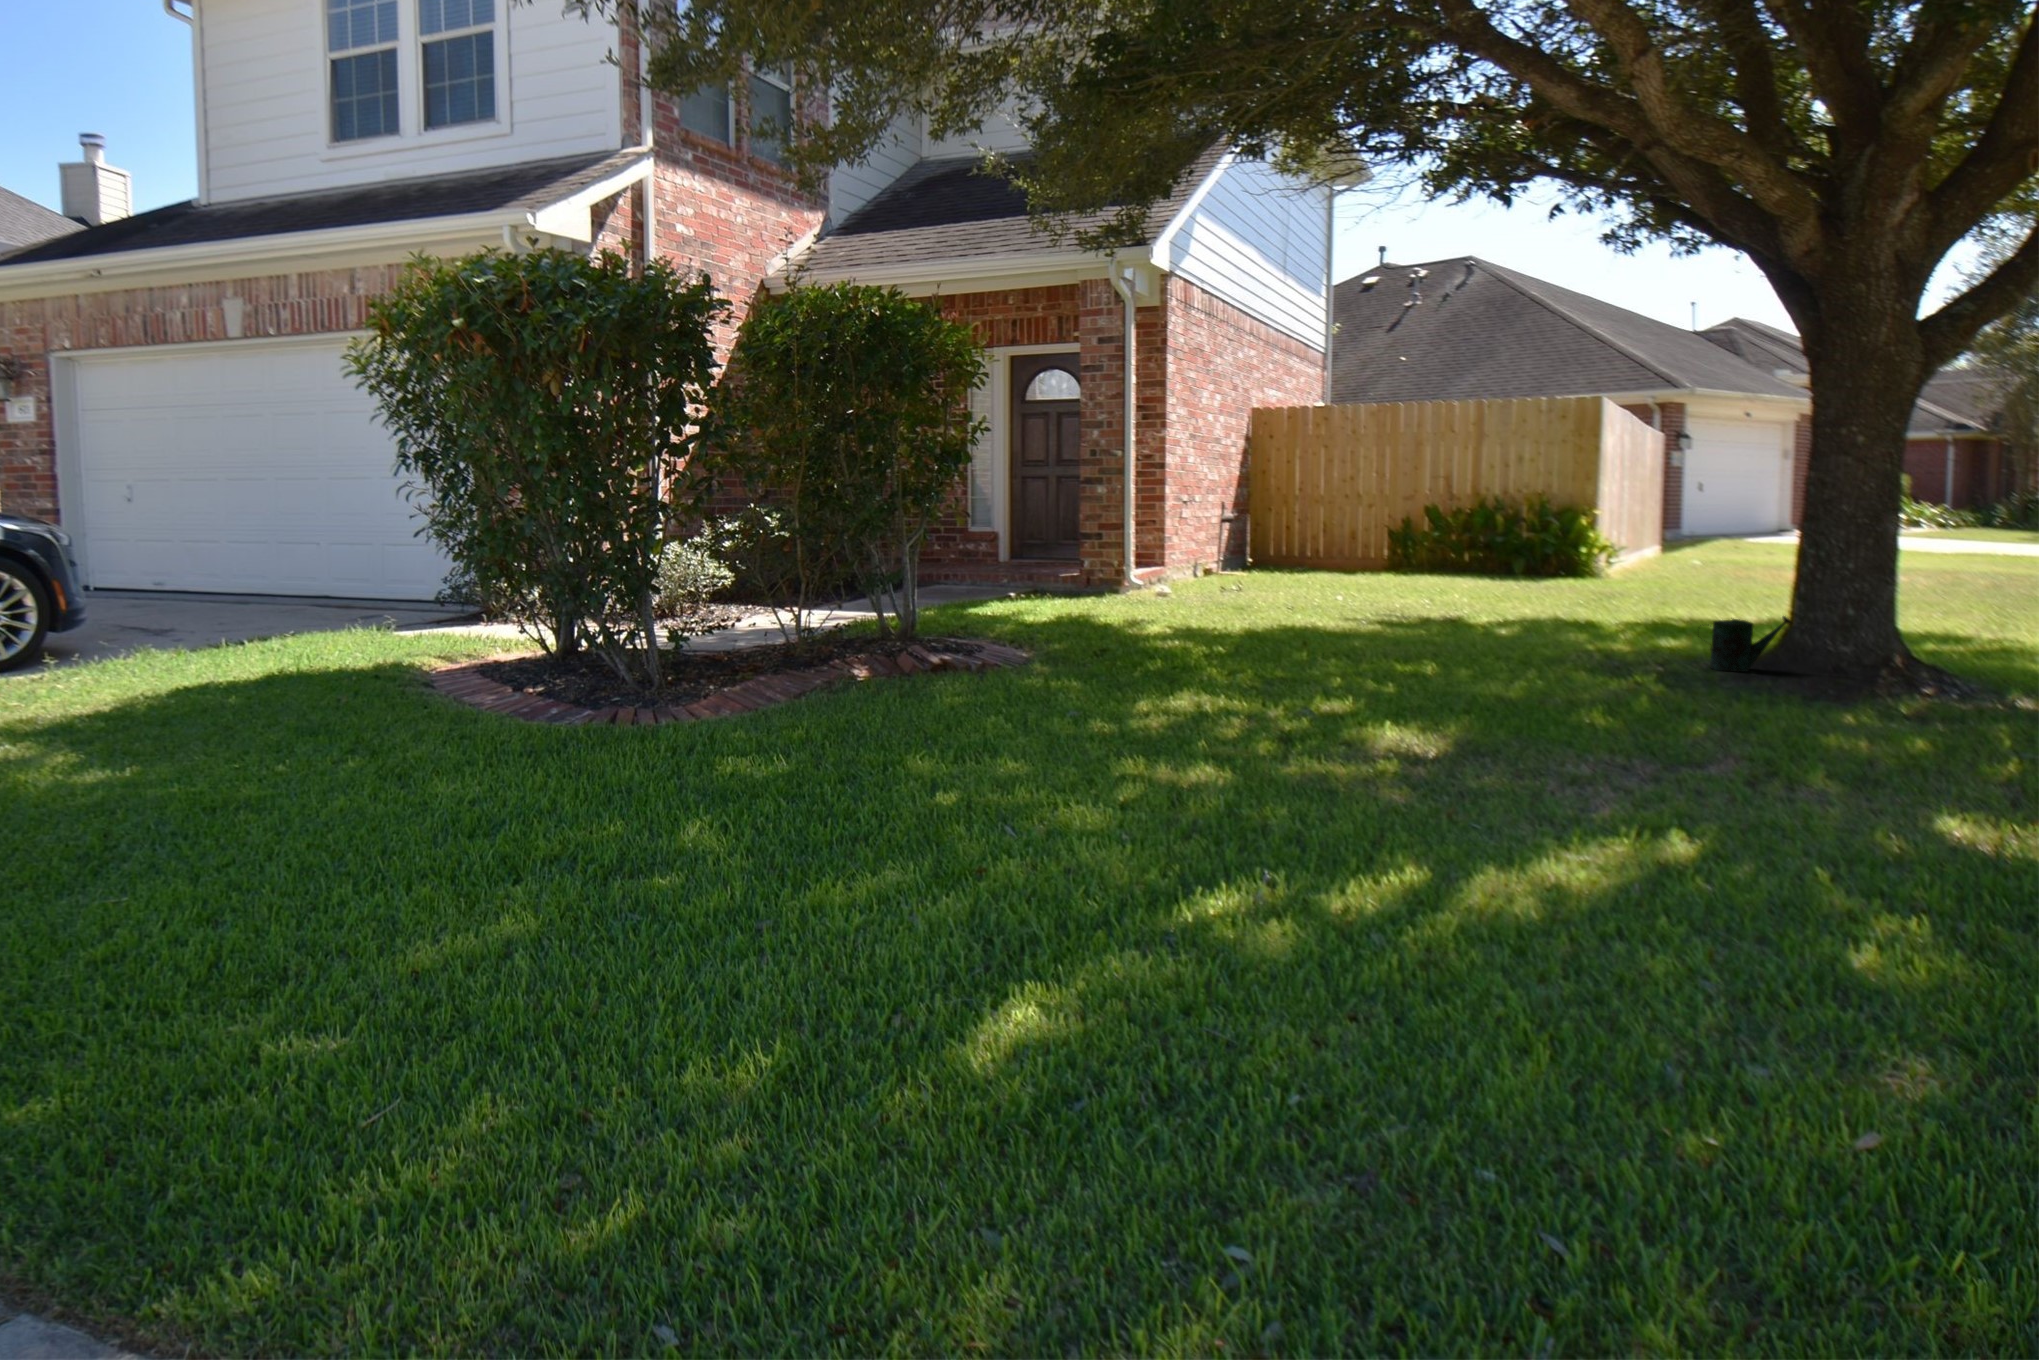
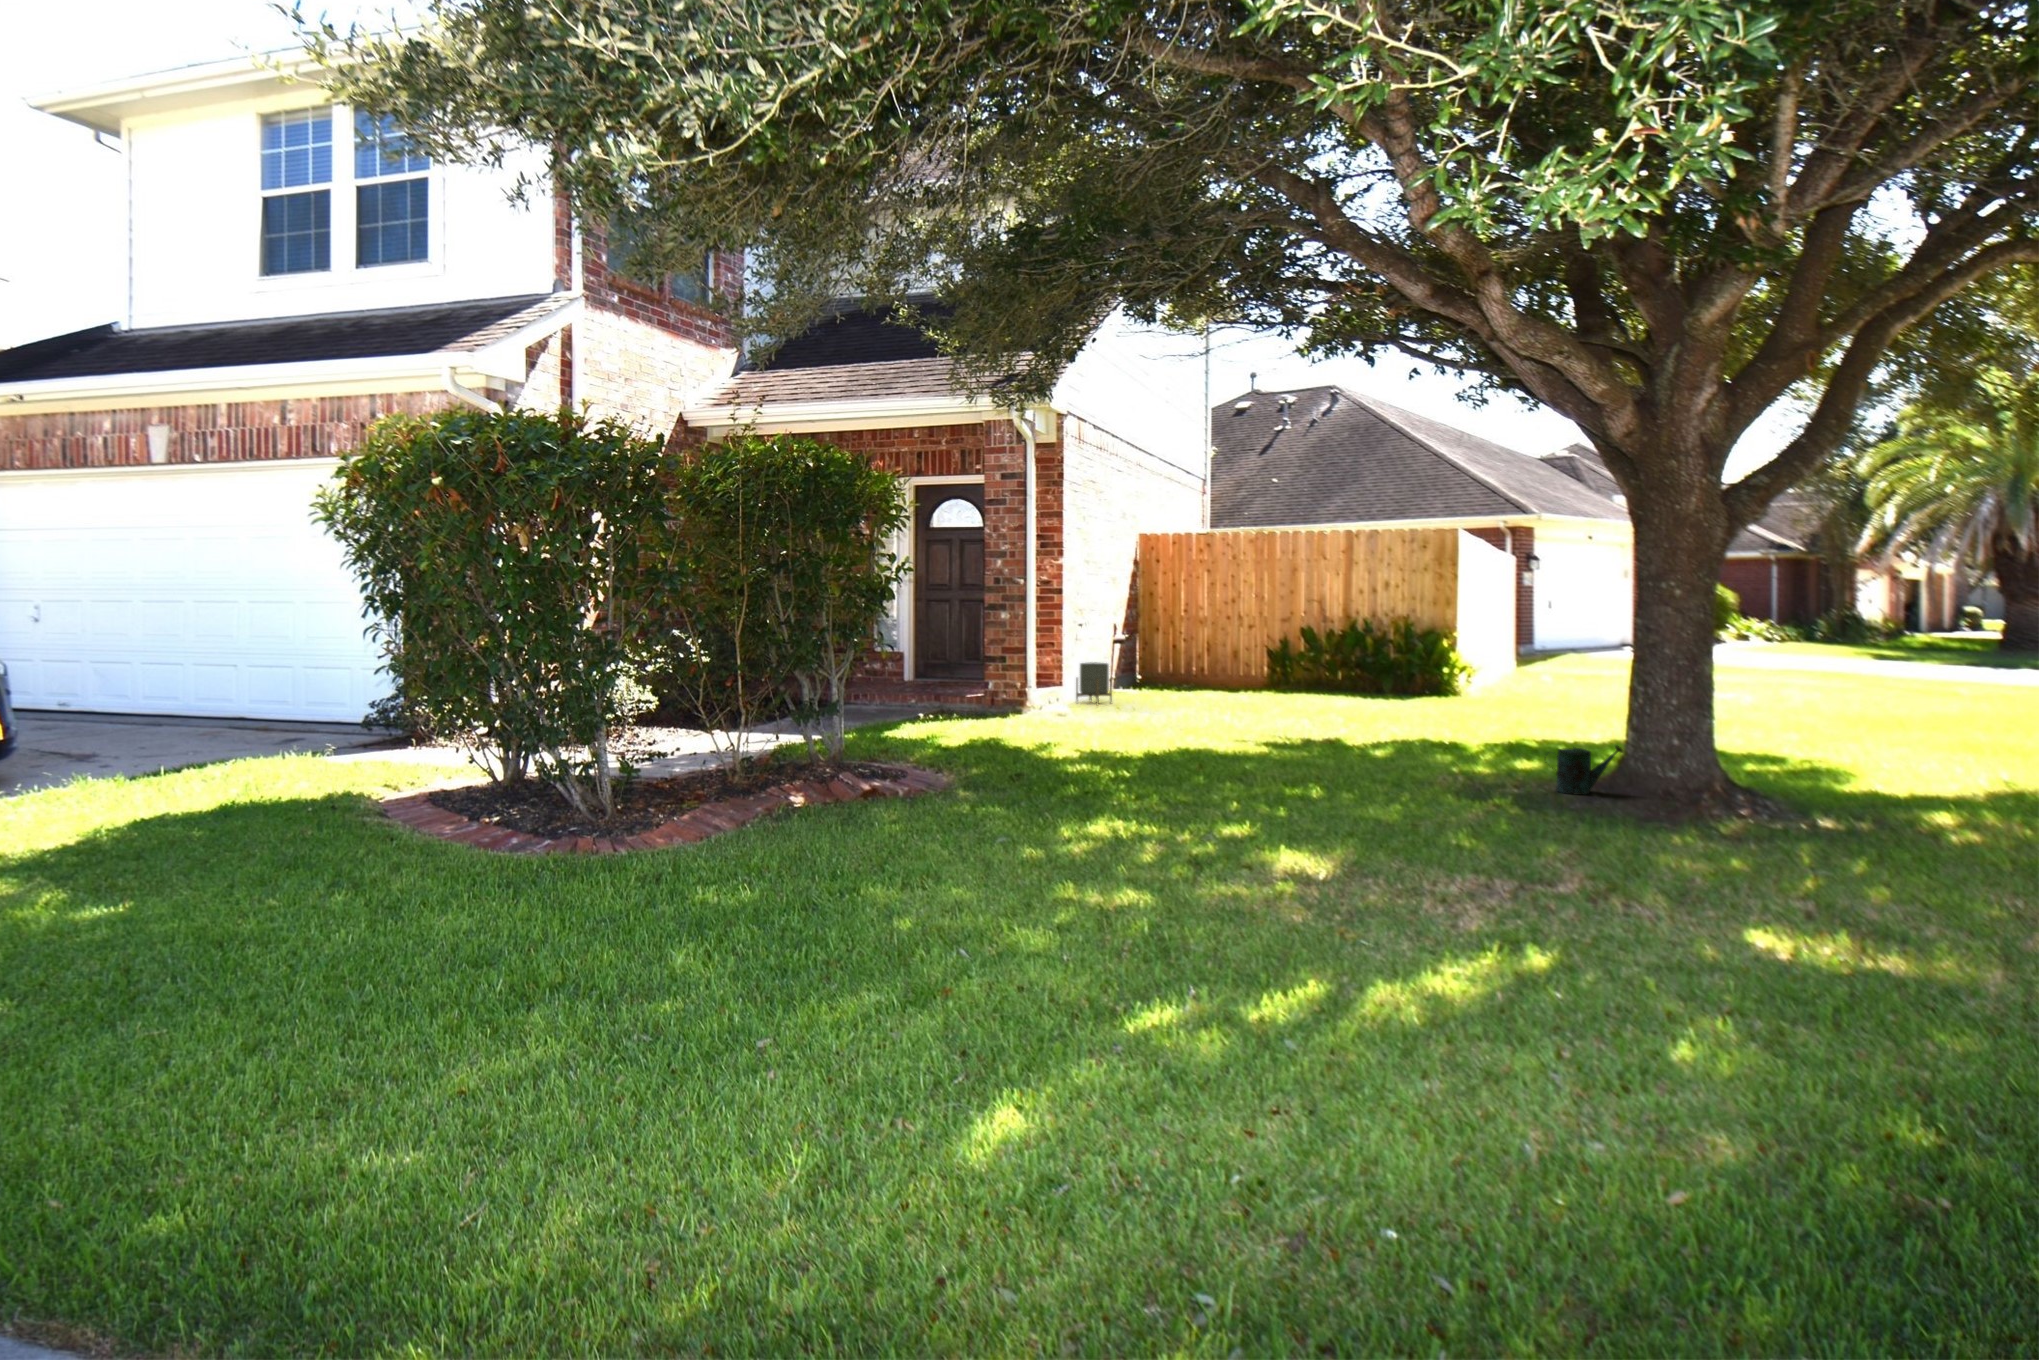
planter: none [1176,541,1215,586] -> present [1076,662,1112,704]

